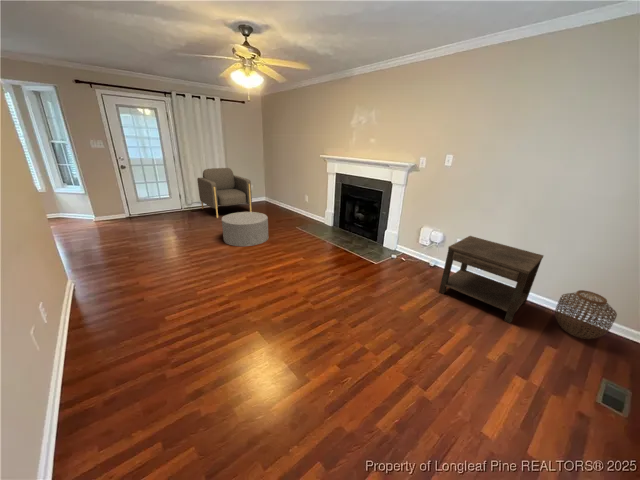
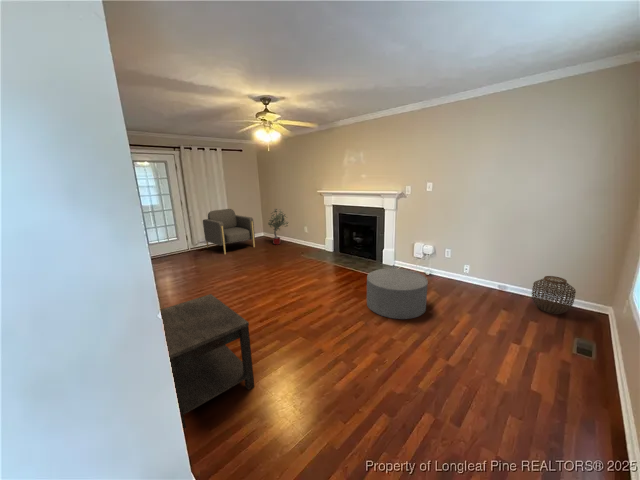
potted tree: none [268,172,290,212] -> present [268,209,288,245]
ottoman: present [222,212,268,246] -> present [367,268,428,319]
side table: present [439,236,543,323] -> present [161,294,254,428]

